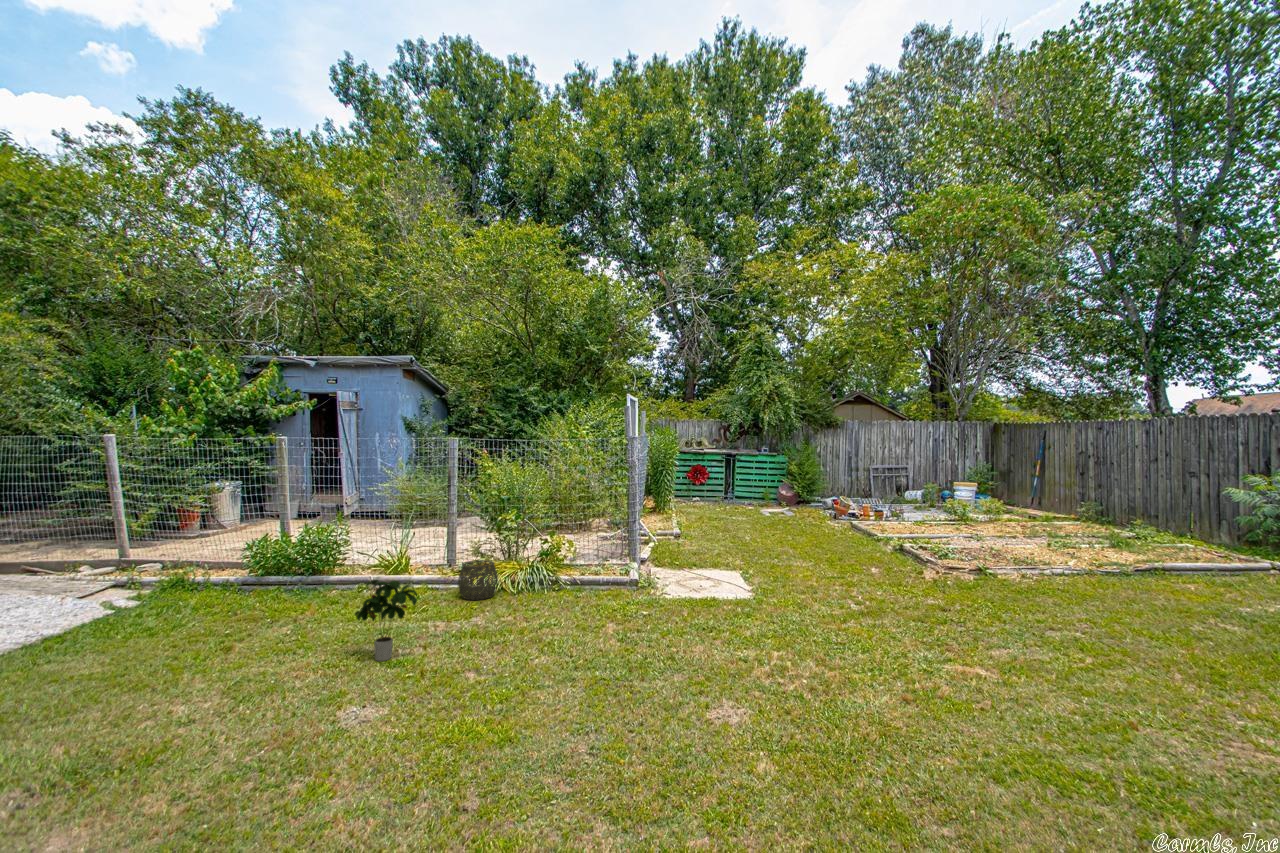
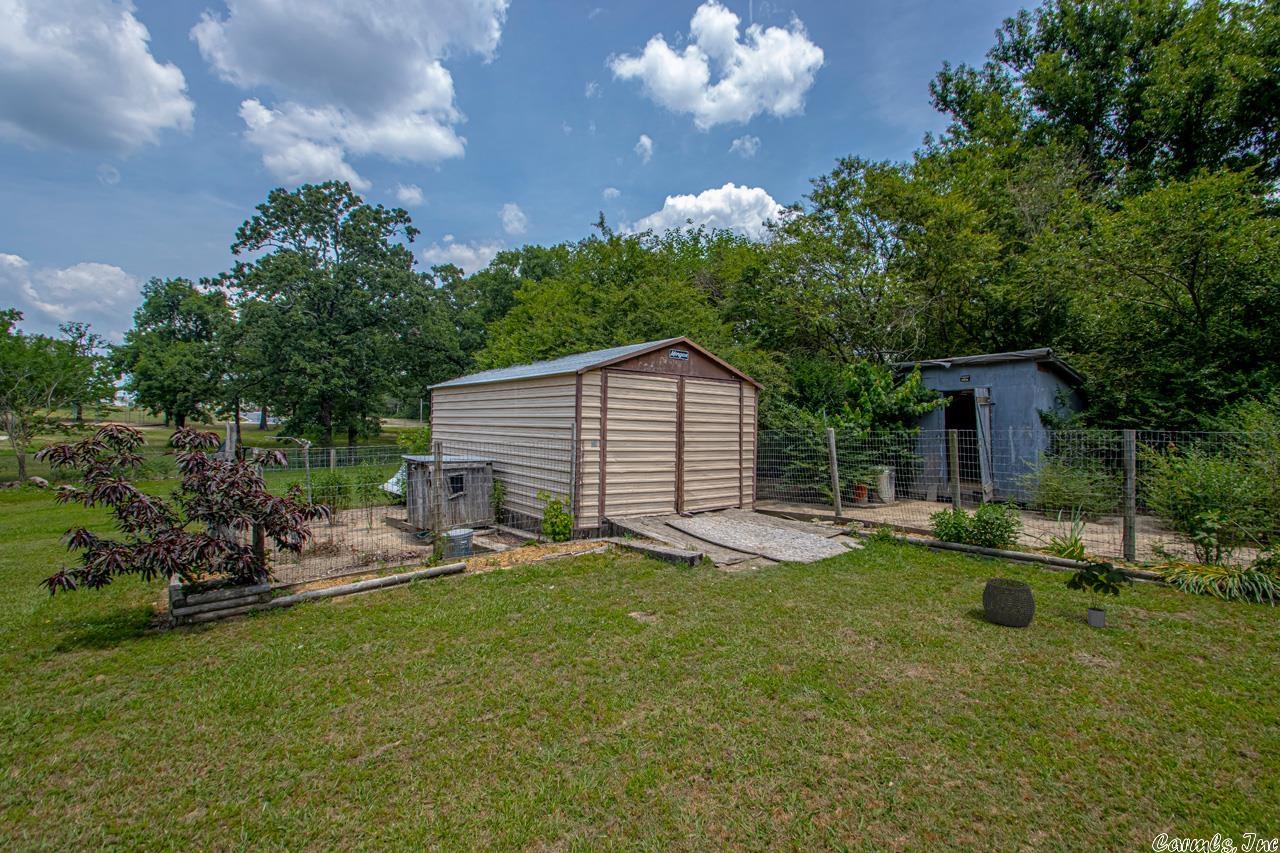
woven basket: present [458,560,498,600] -> present [982,578,1035,627]

